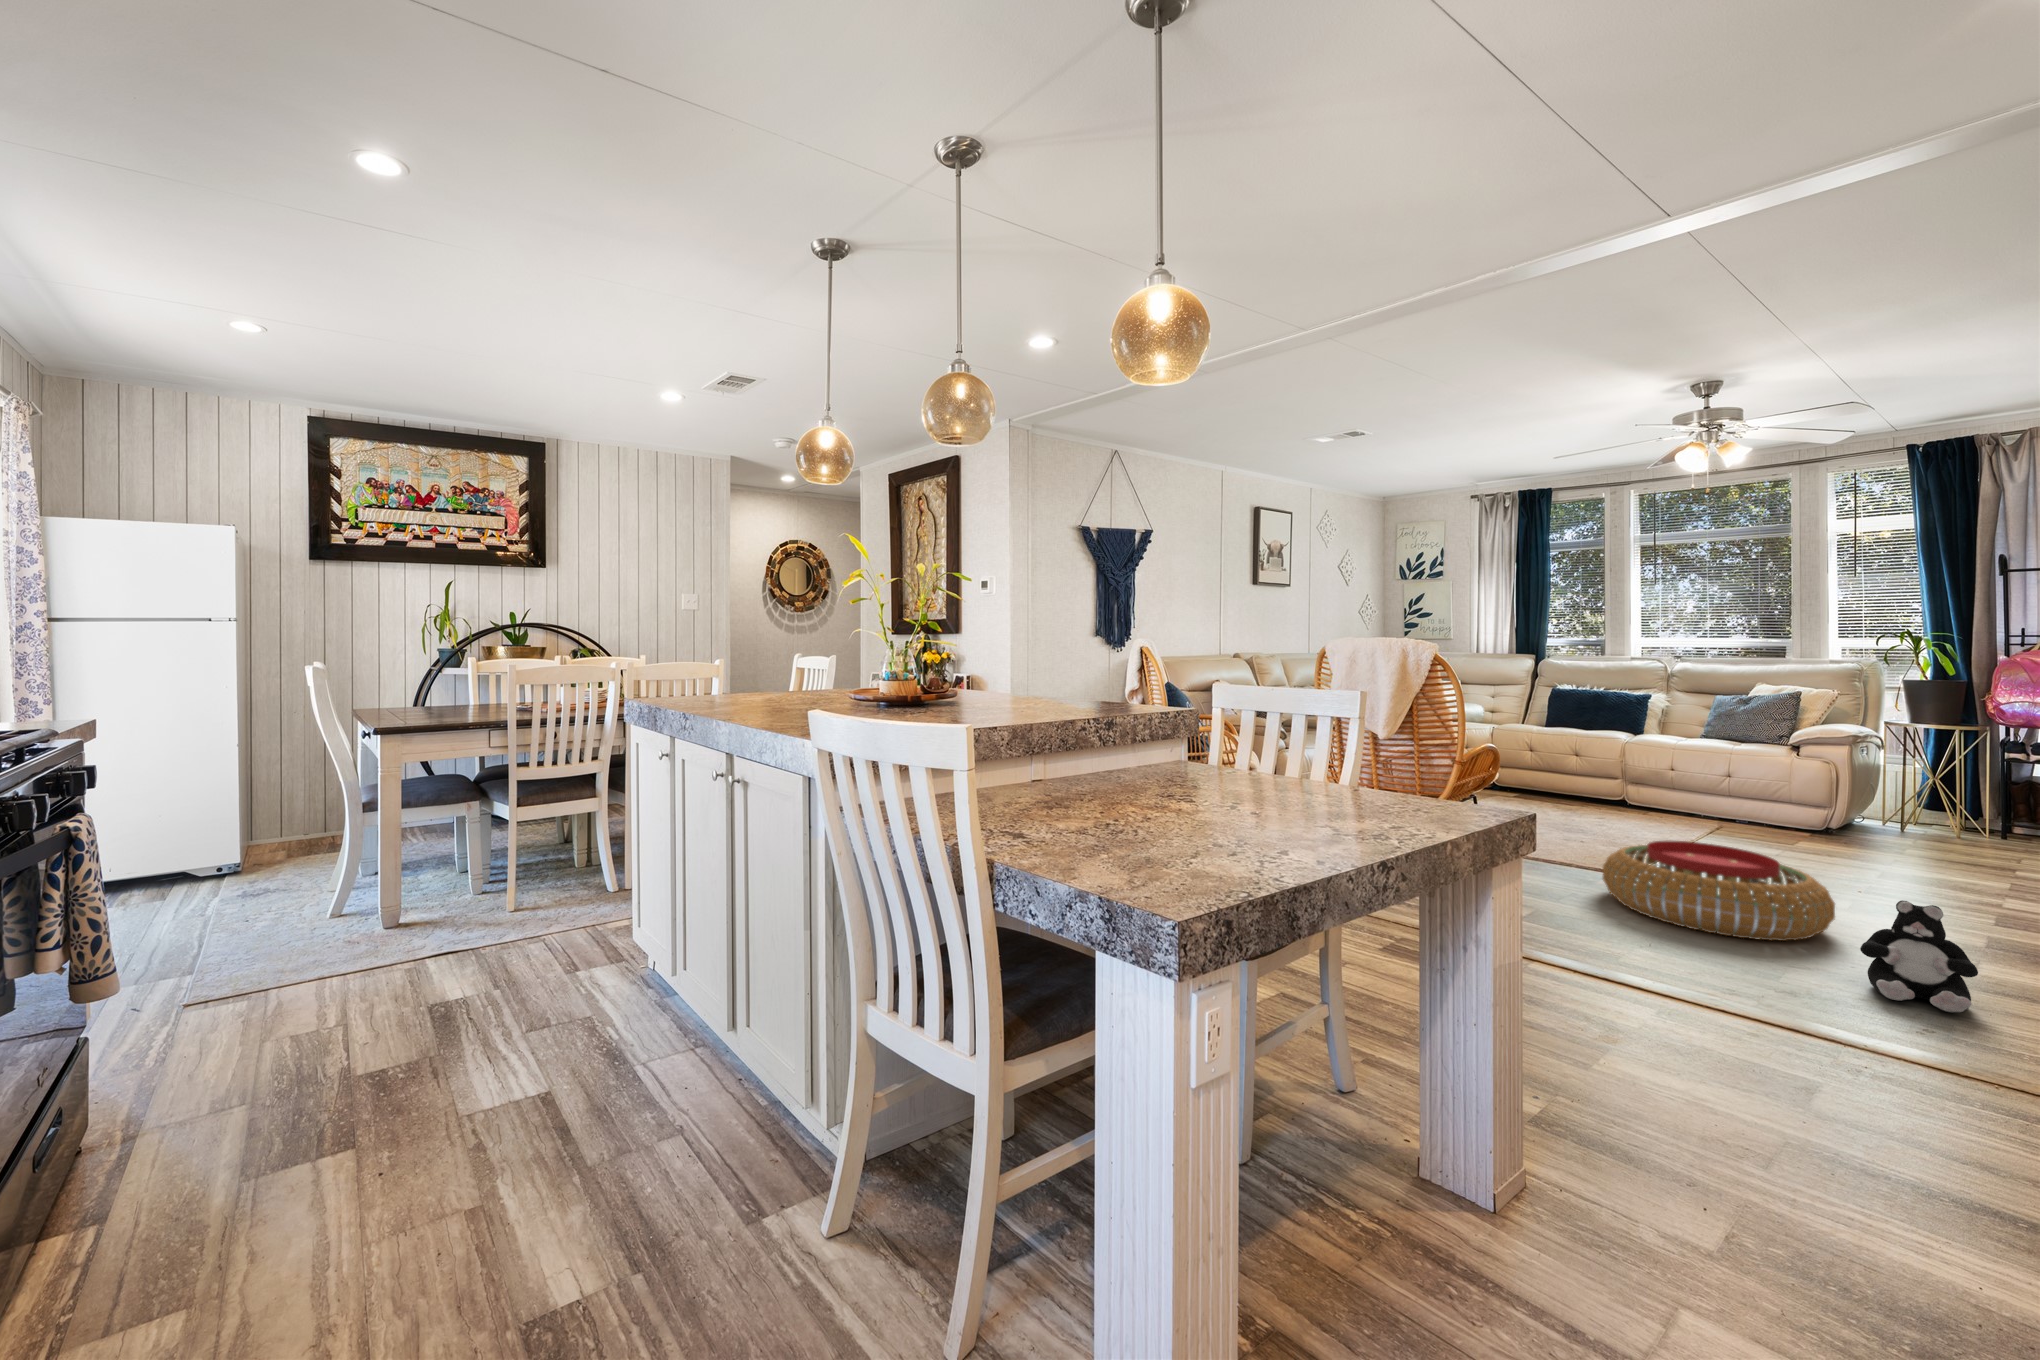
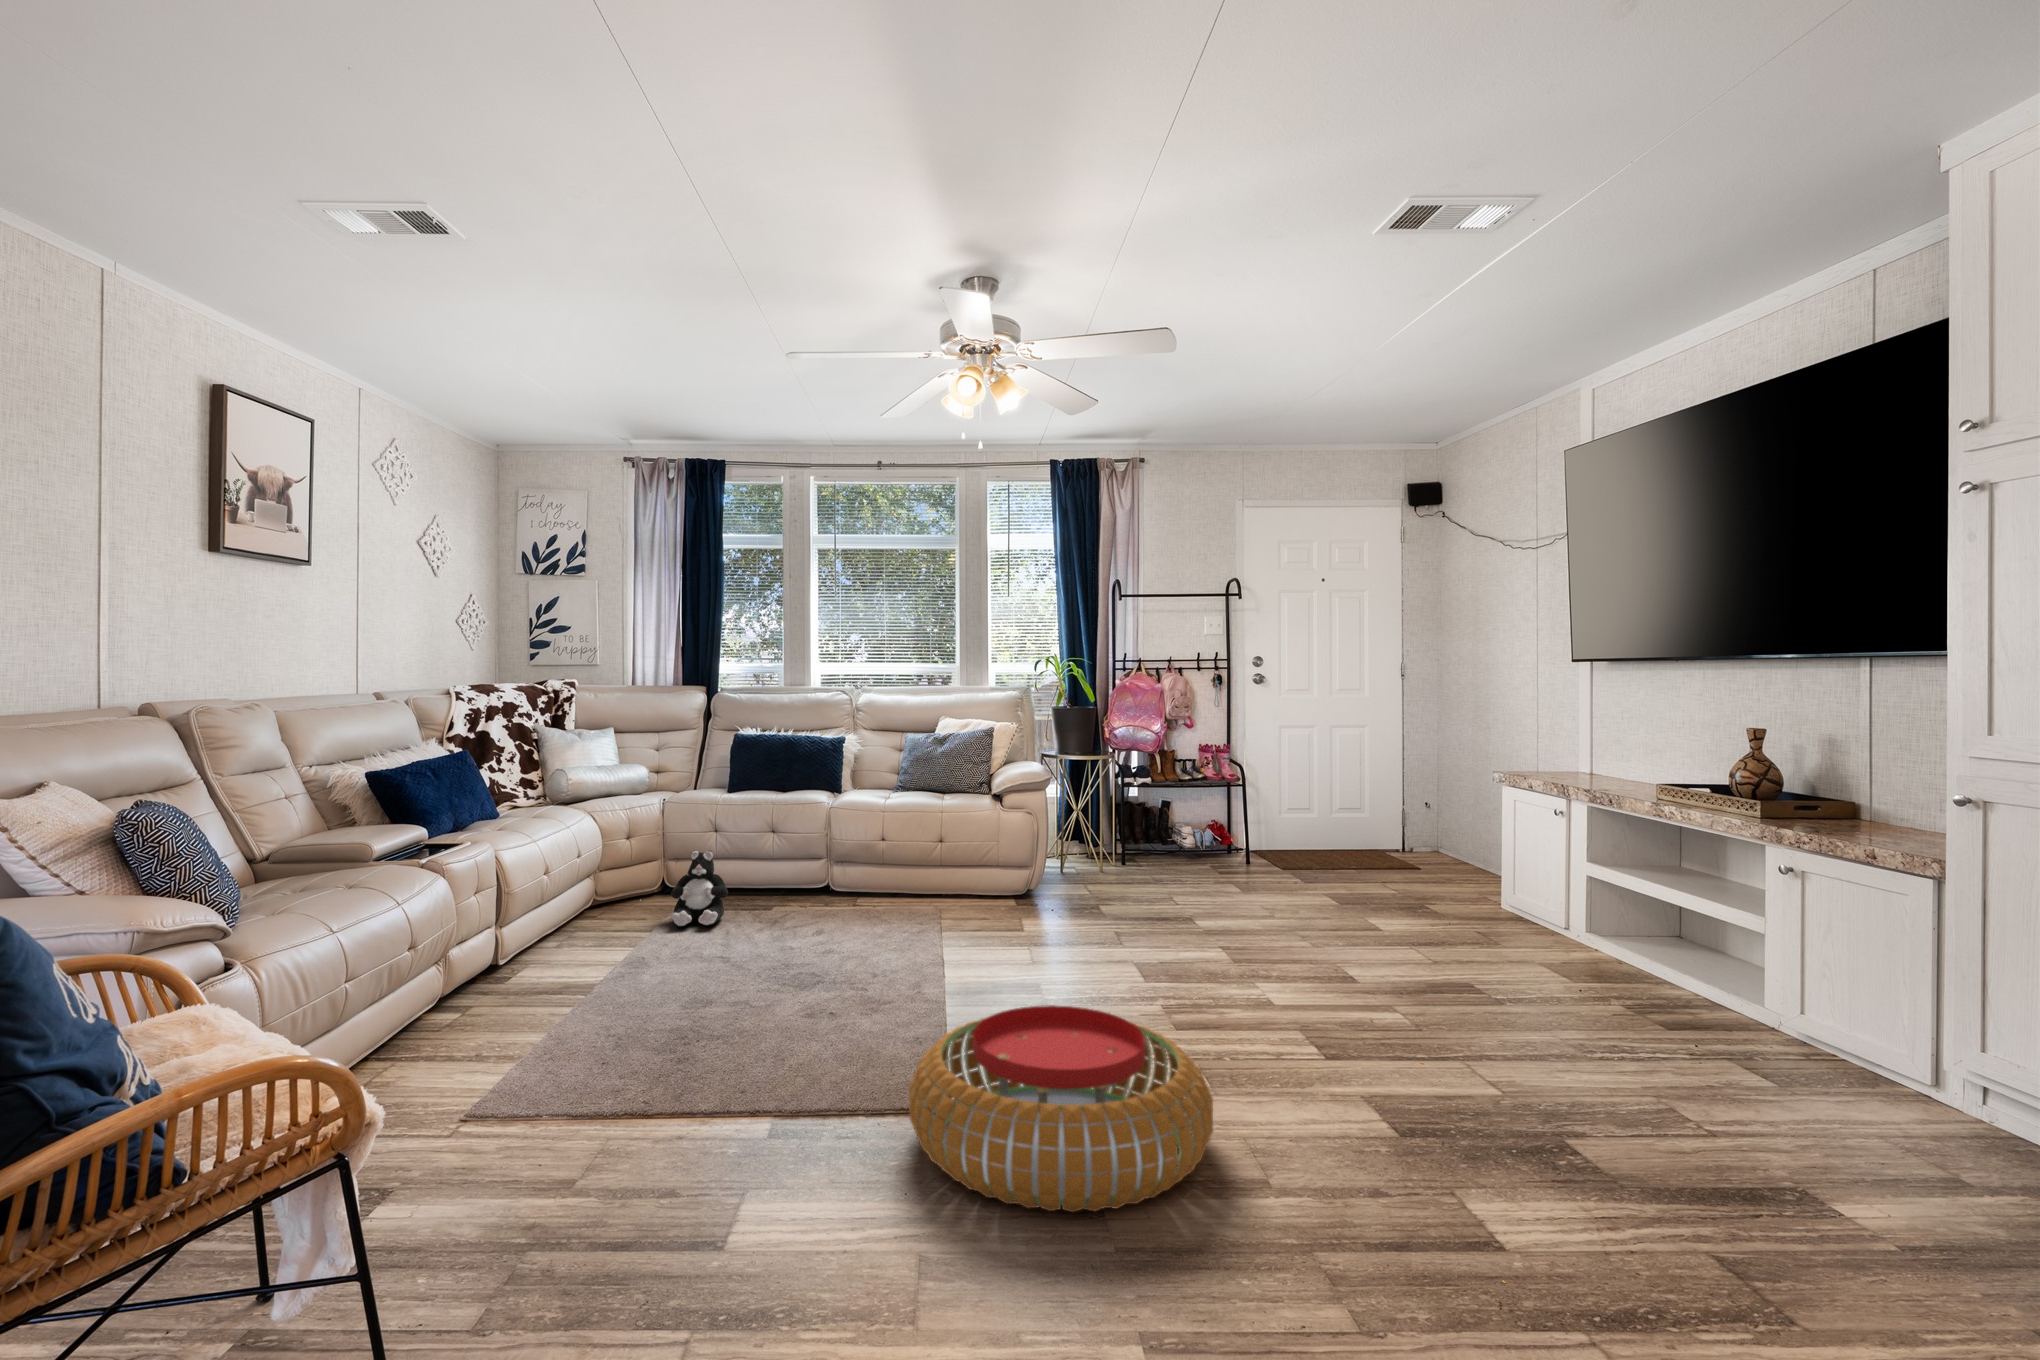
plush toy: present [1860,900,1978,1013] -> present [671,850,728,926]

